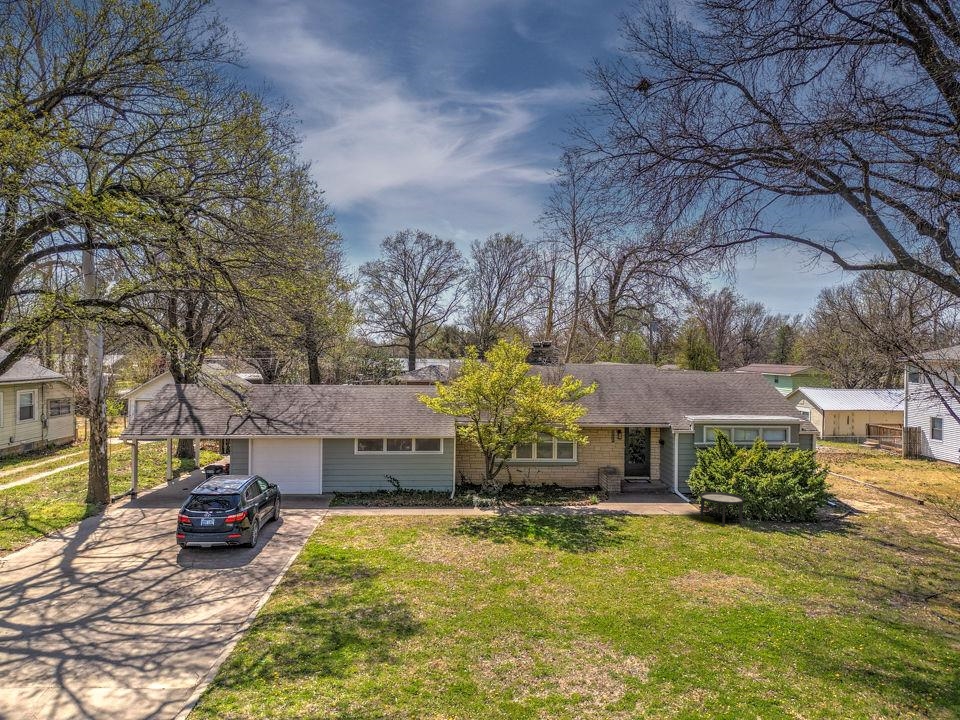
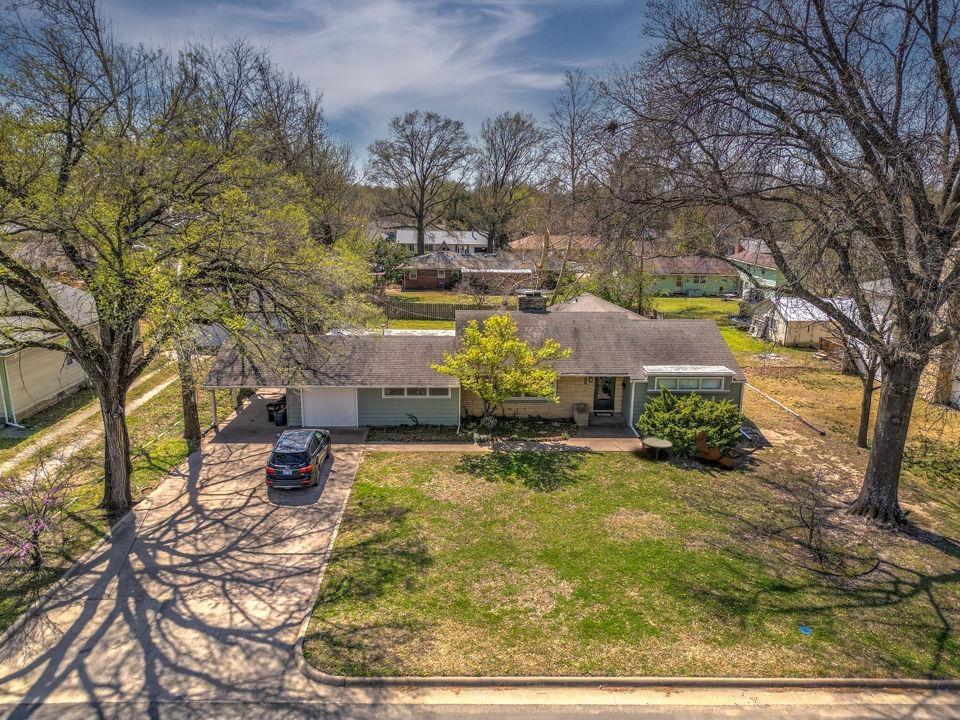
lounge chair: none [777,482,831,534] -> present [697,431,734,470]

